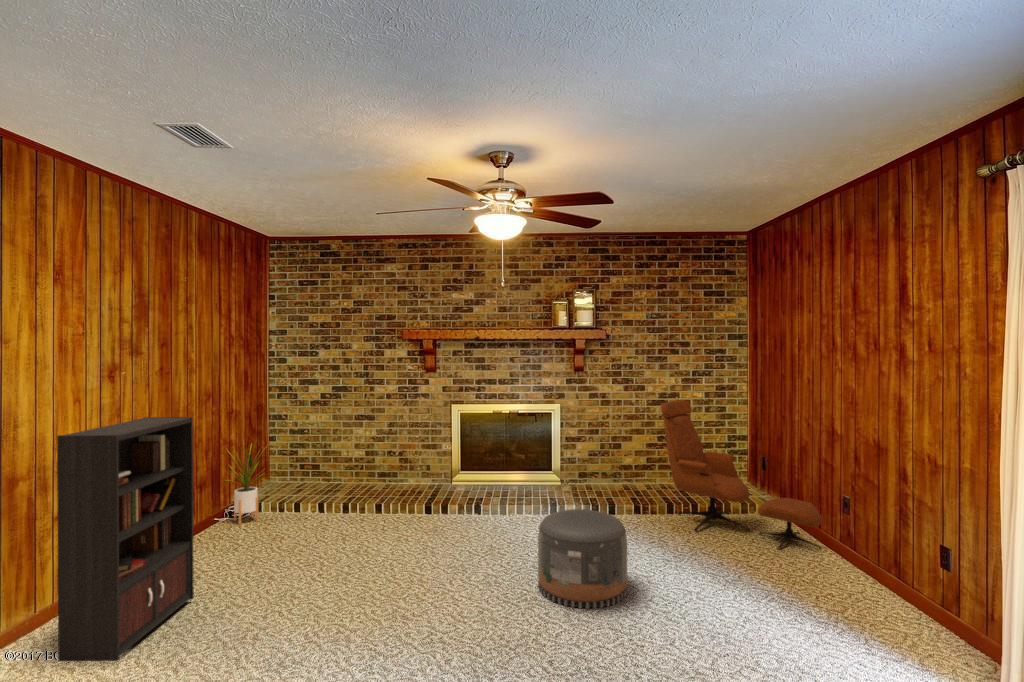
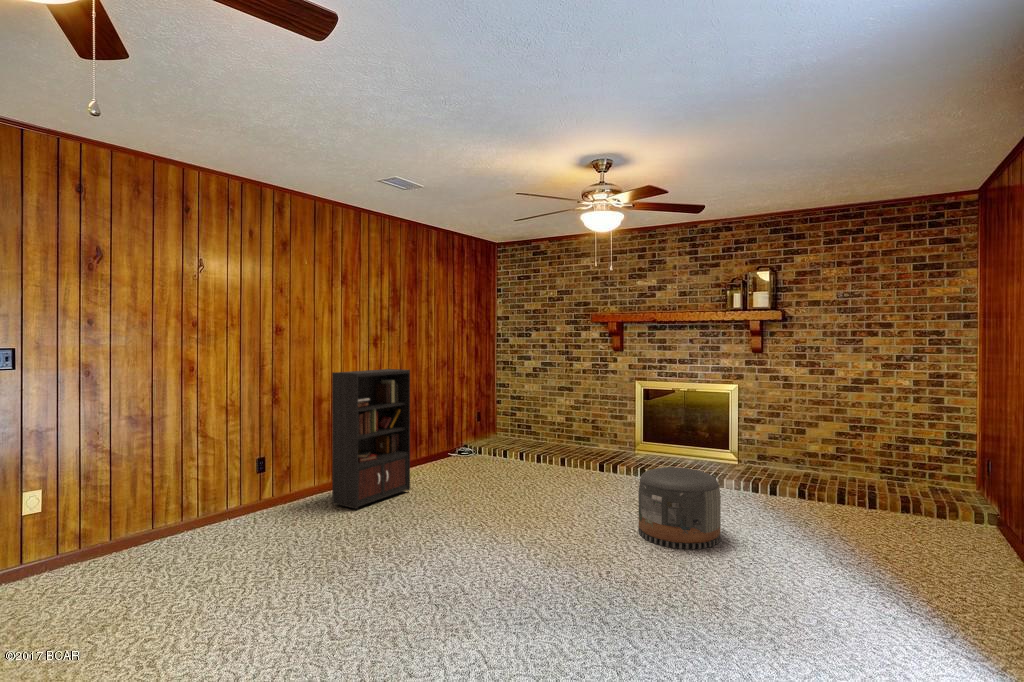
lounge chair: present [661,401,822,550] -> none [826,385,1009,560]
house plant: present [226,444,258,525] -> none [453,396,486,459]

